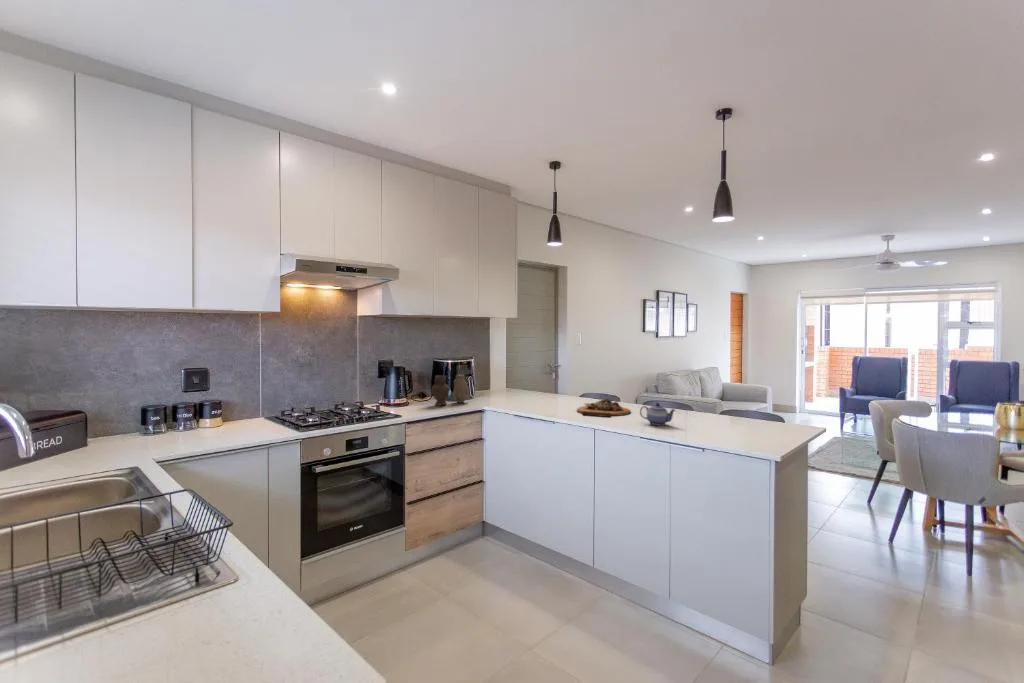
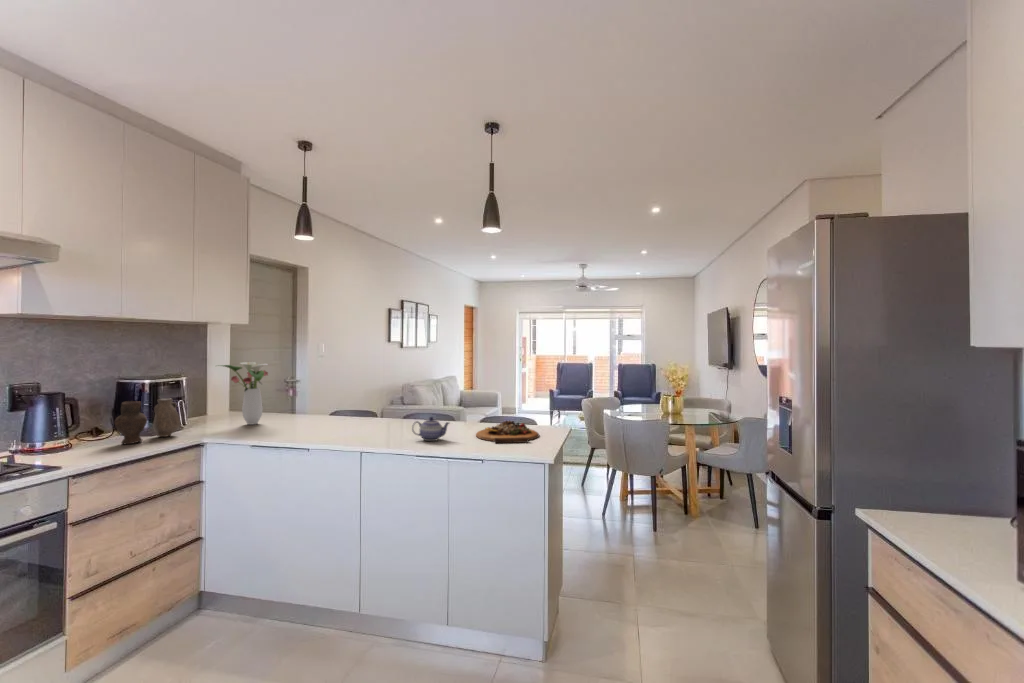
flower arrangement: none [490,348,529,399] -> present [221,362,268,425]
cutting board: present [577,399,631,417] -> present [476,421,539,443]

